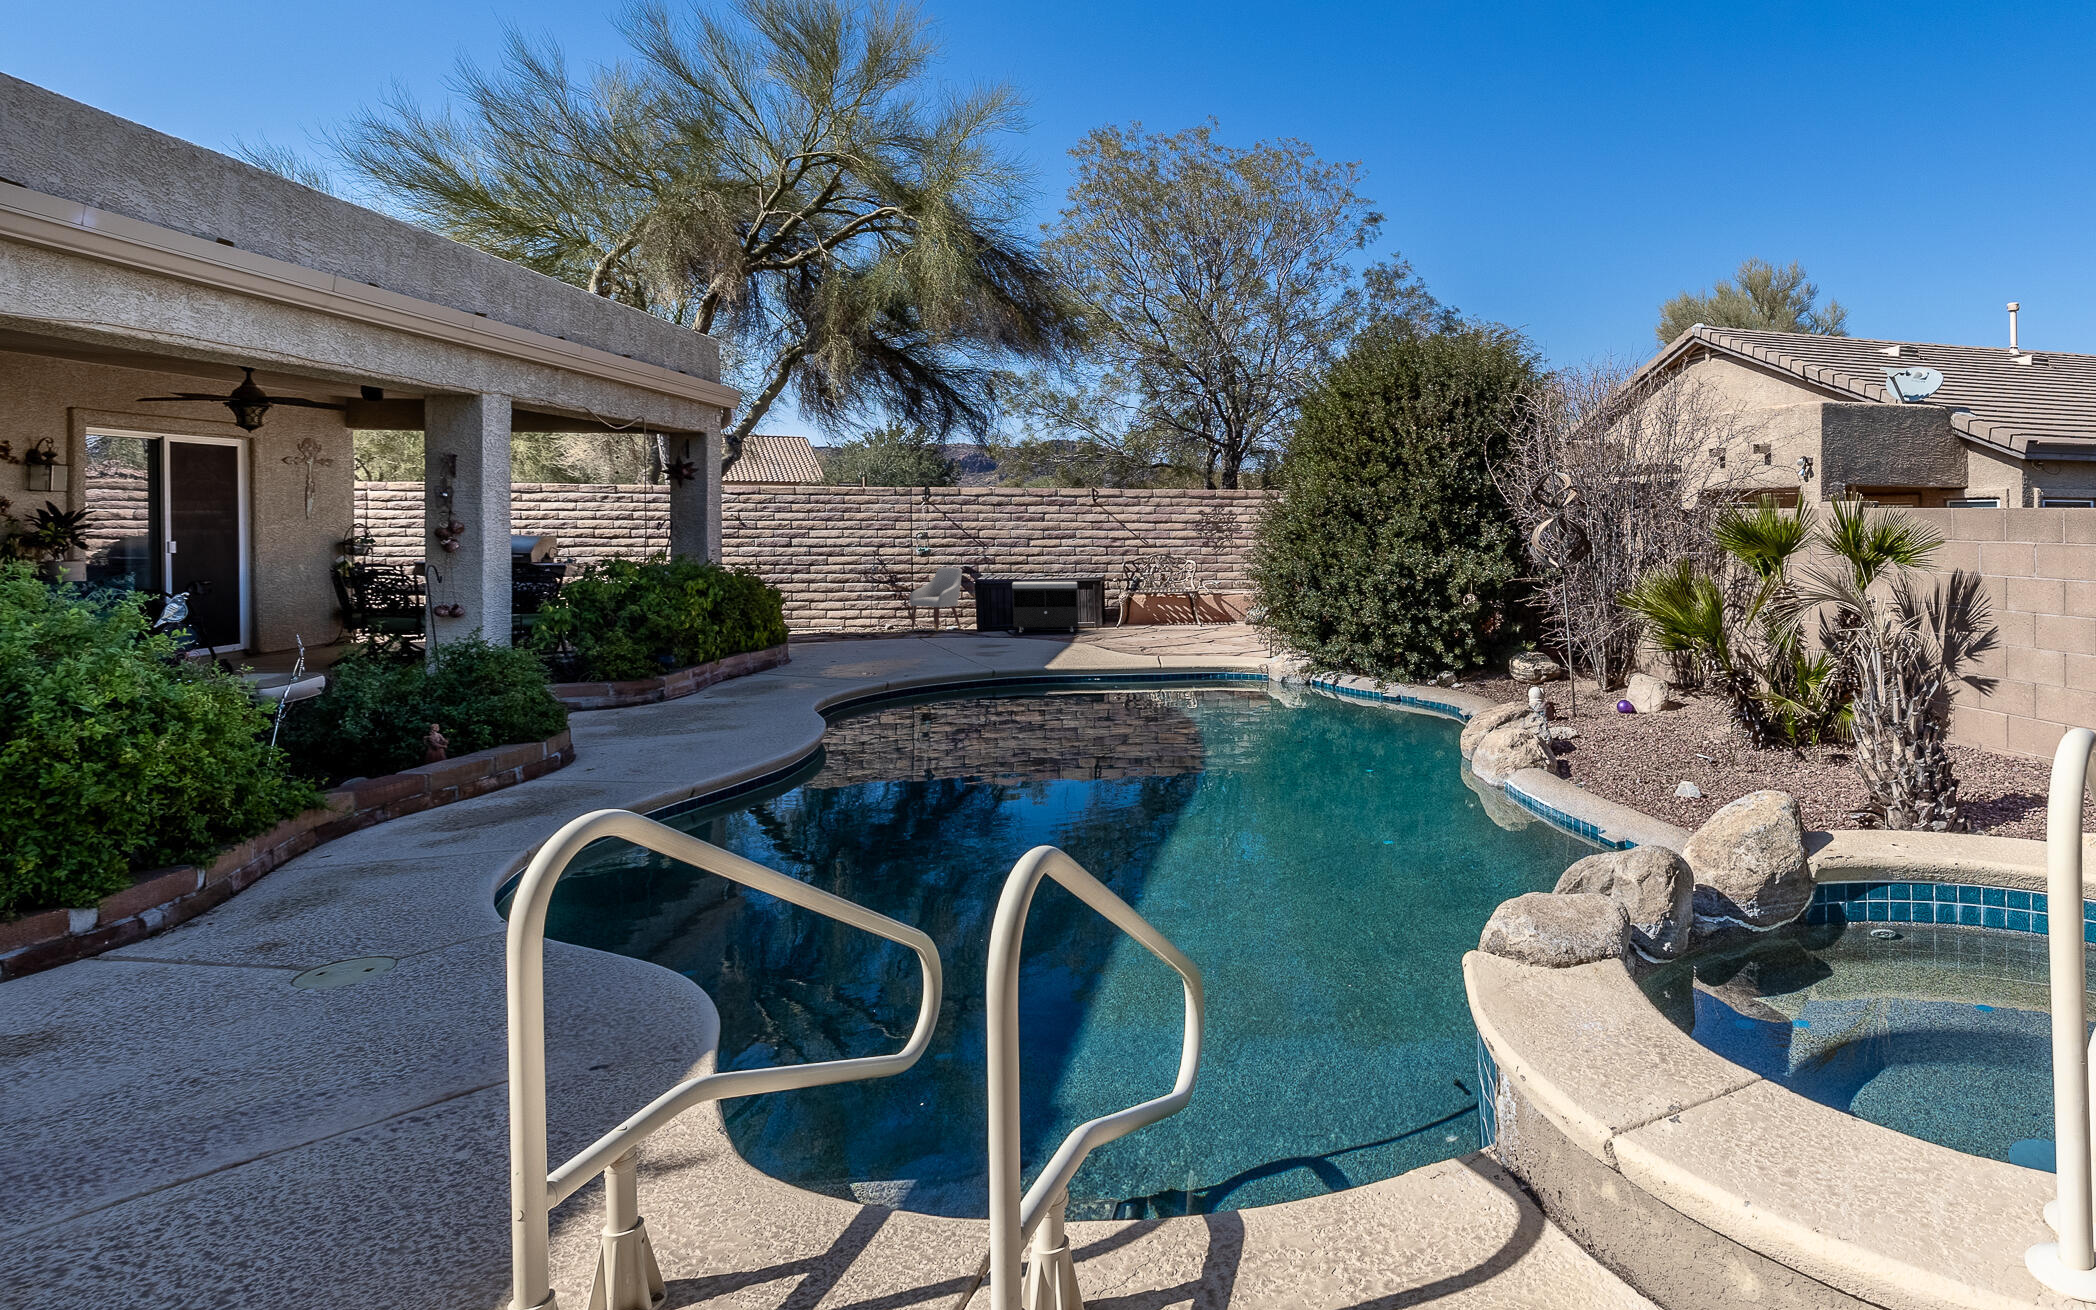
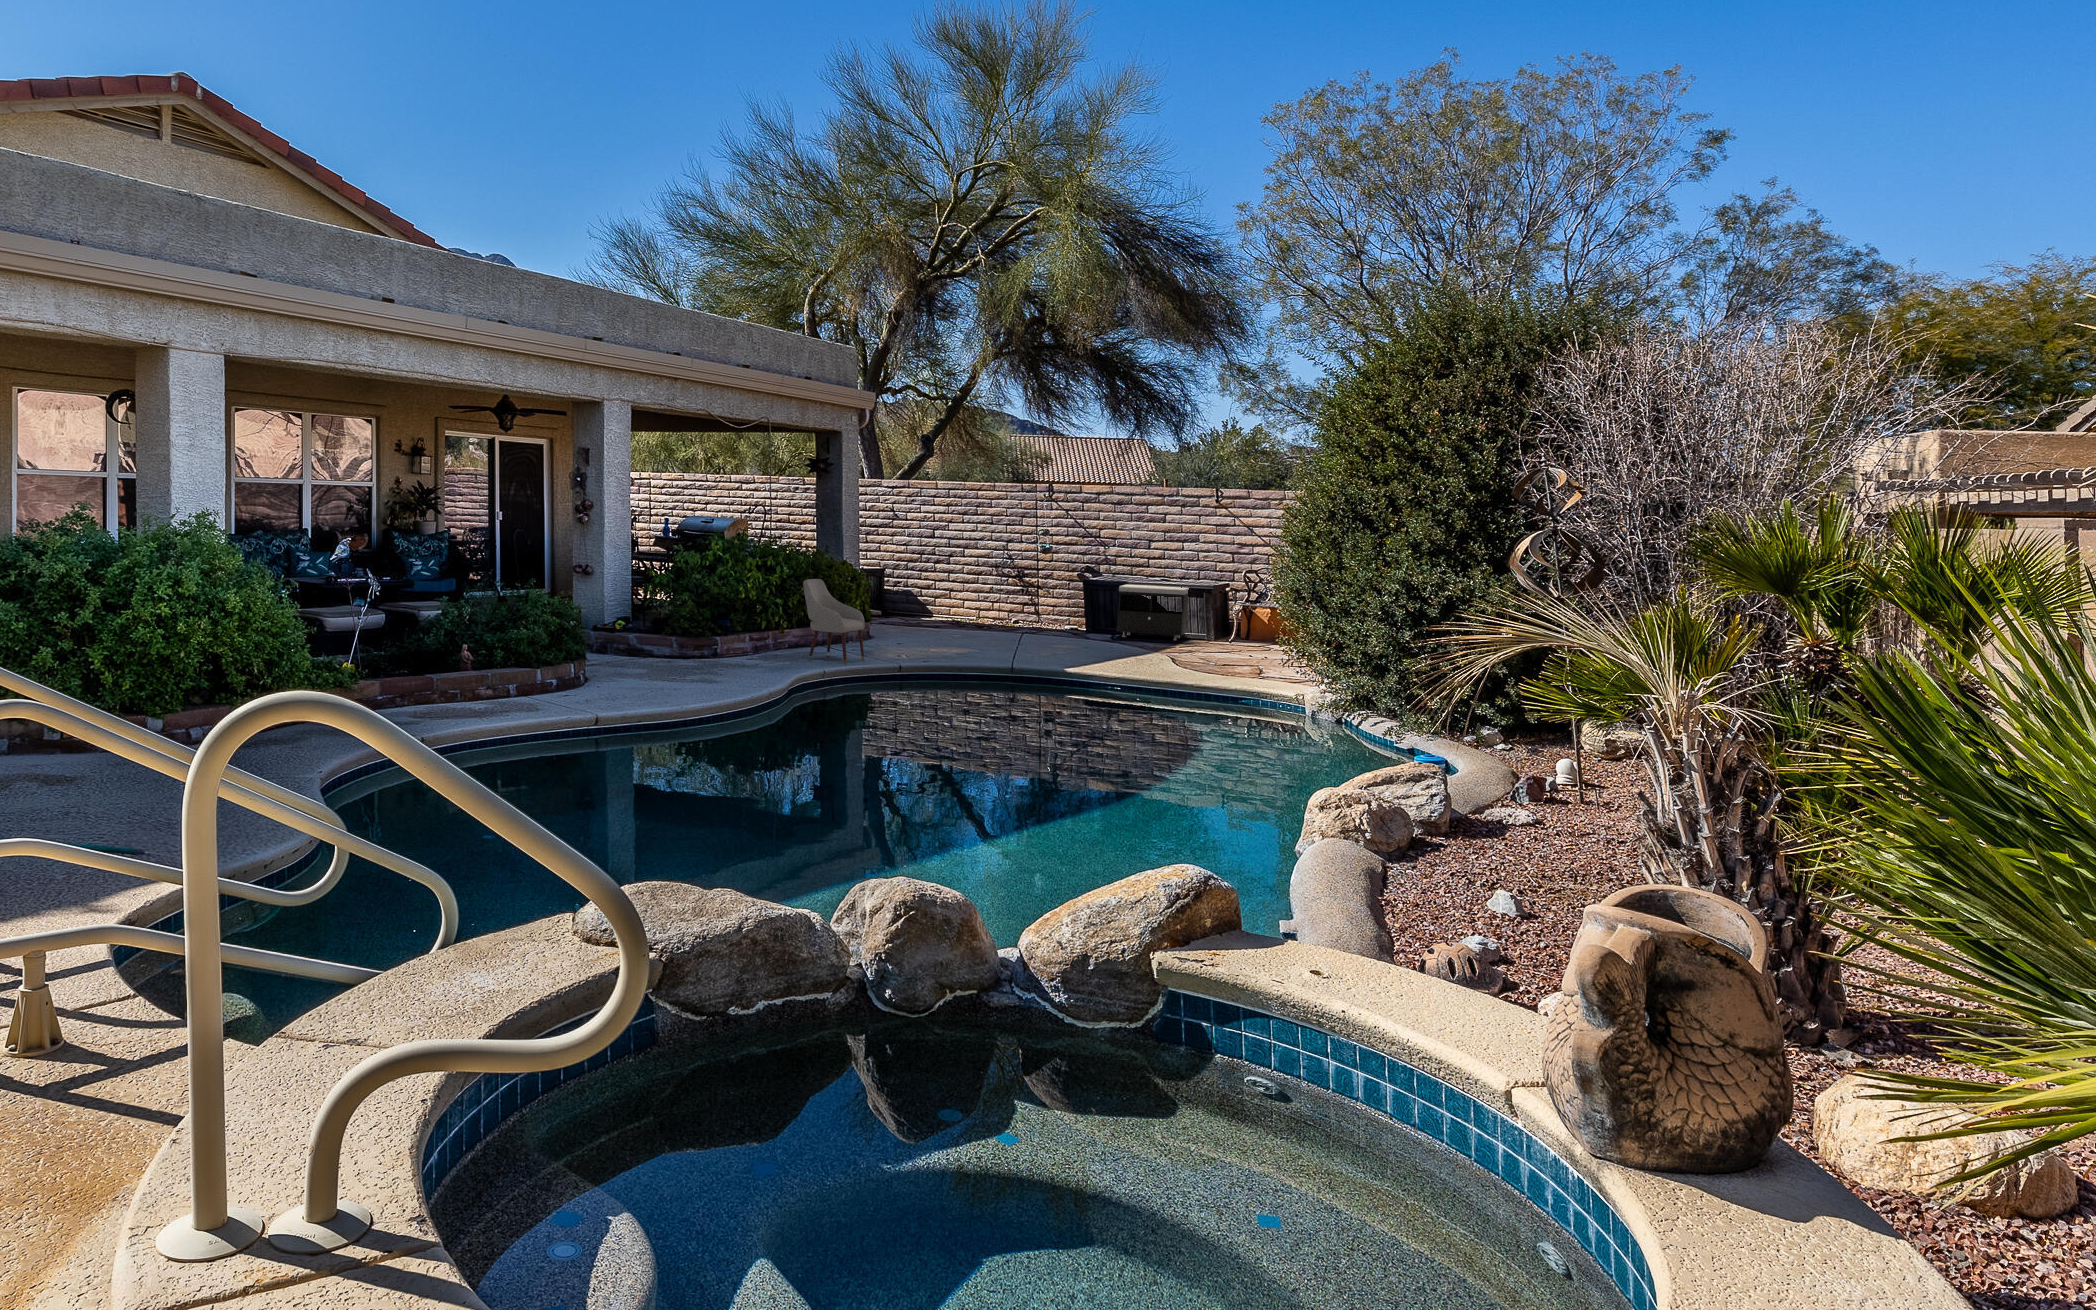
chair: present [910,568,962,631] -> present [803,579,865,664]

